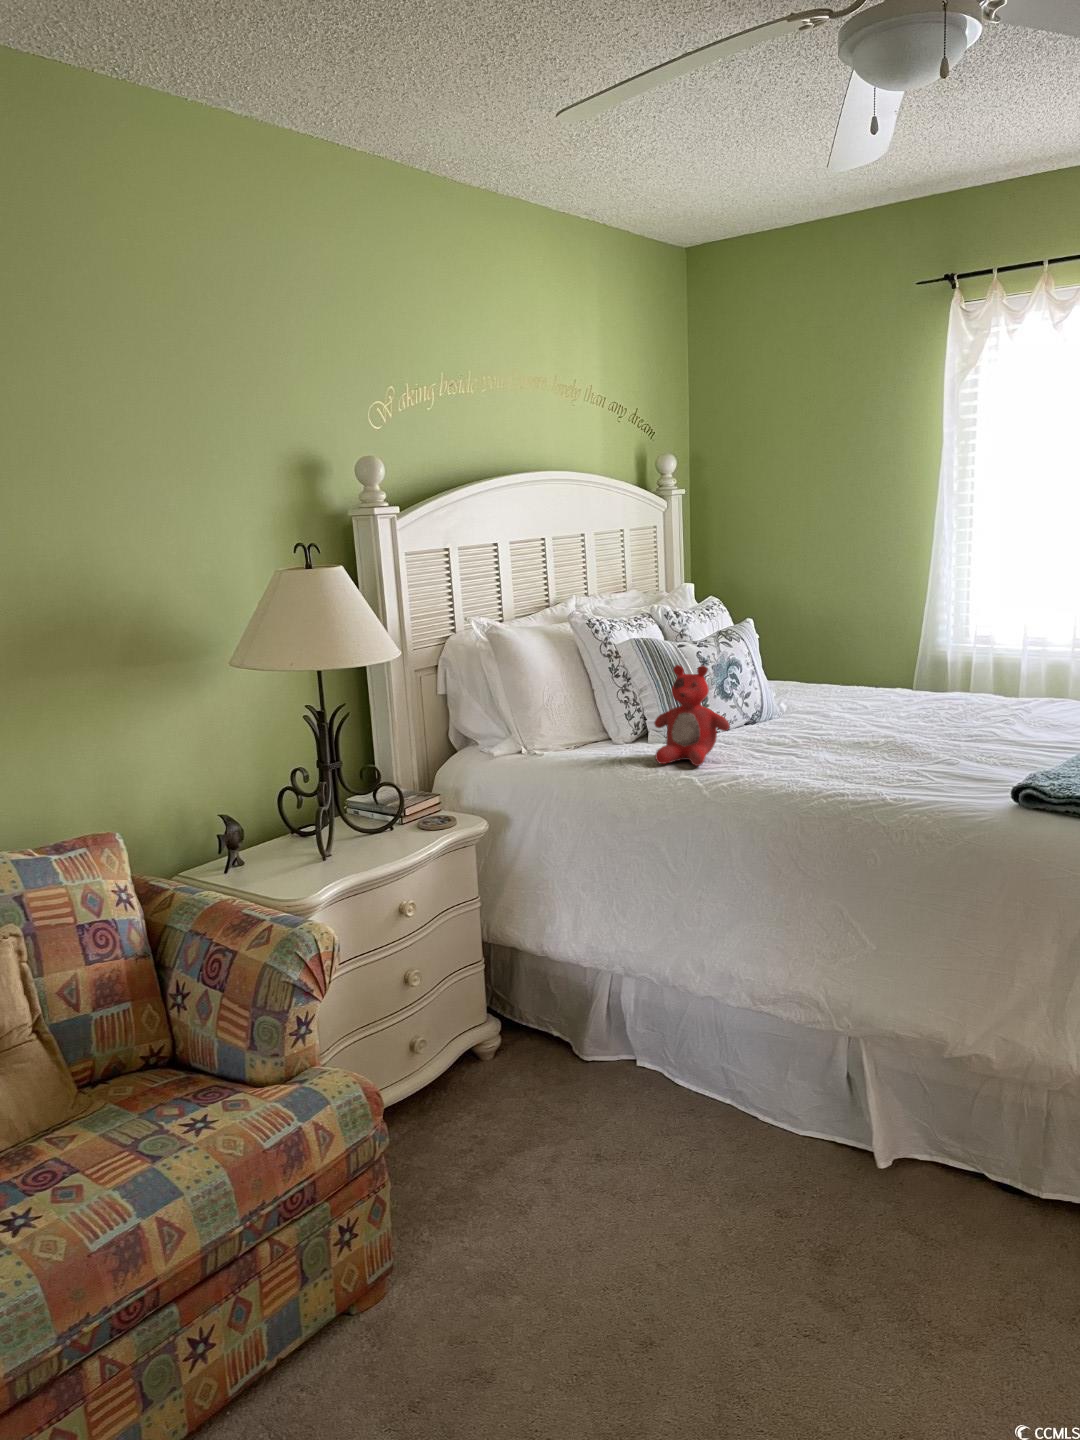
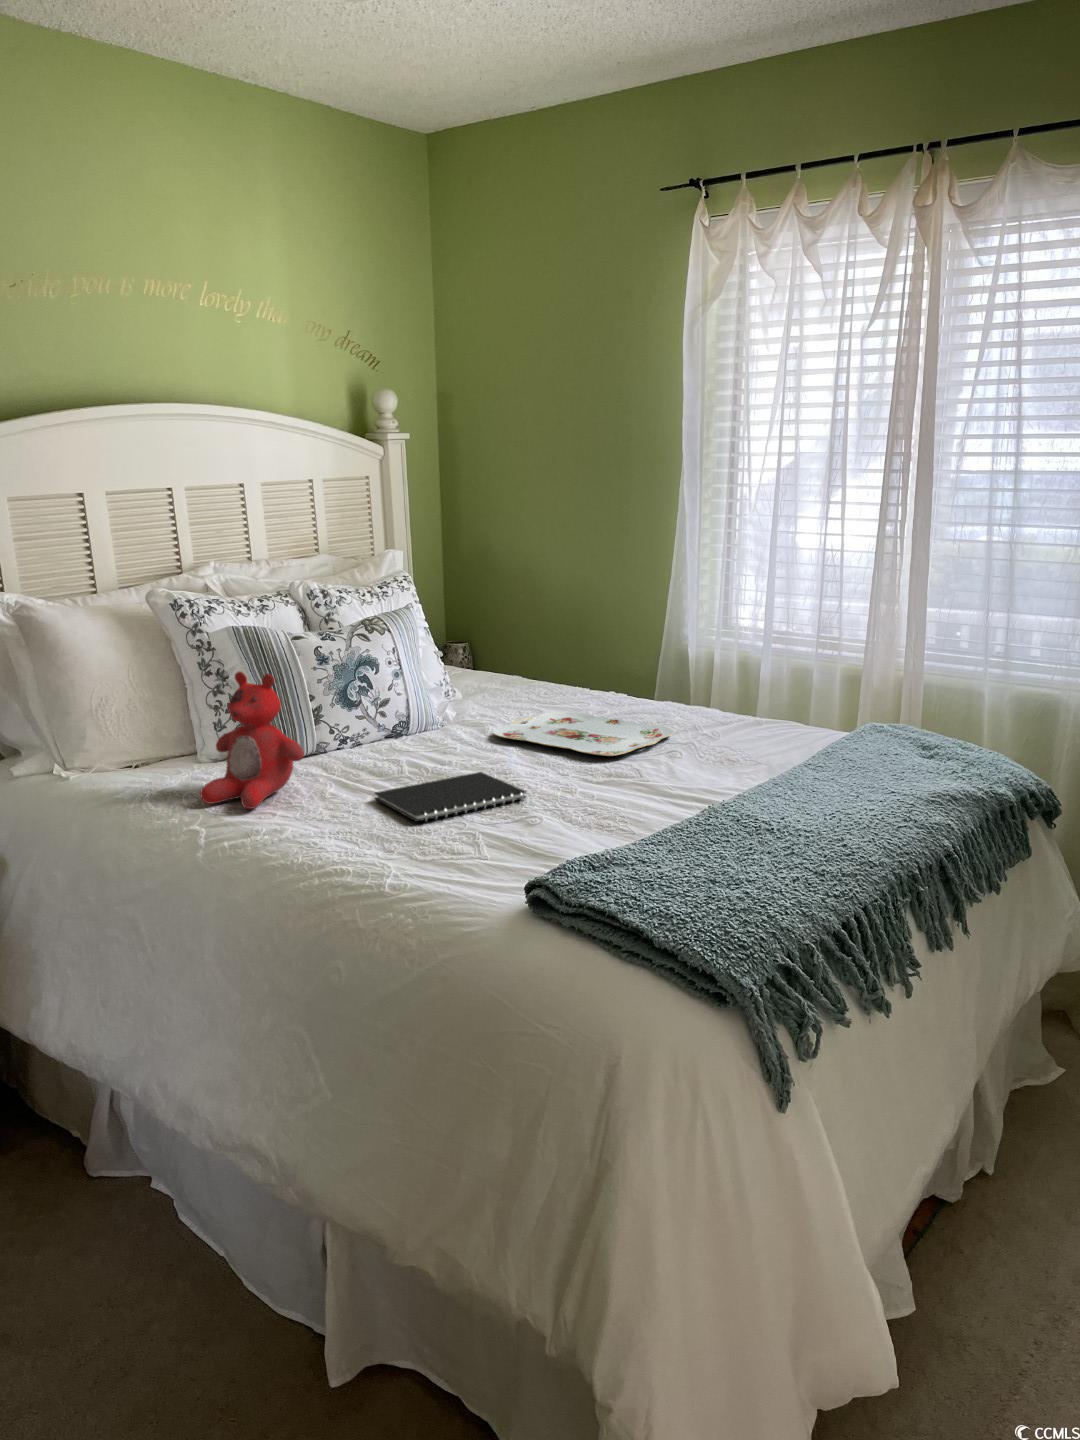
serving tray: none [834,704,984,730] -> present [493,711,673,756]
notebook: none [786,740,904,769] -> present [375,772,526,822]

